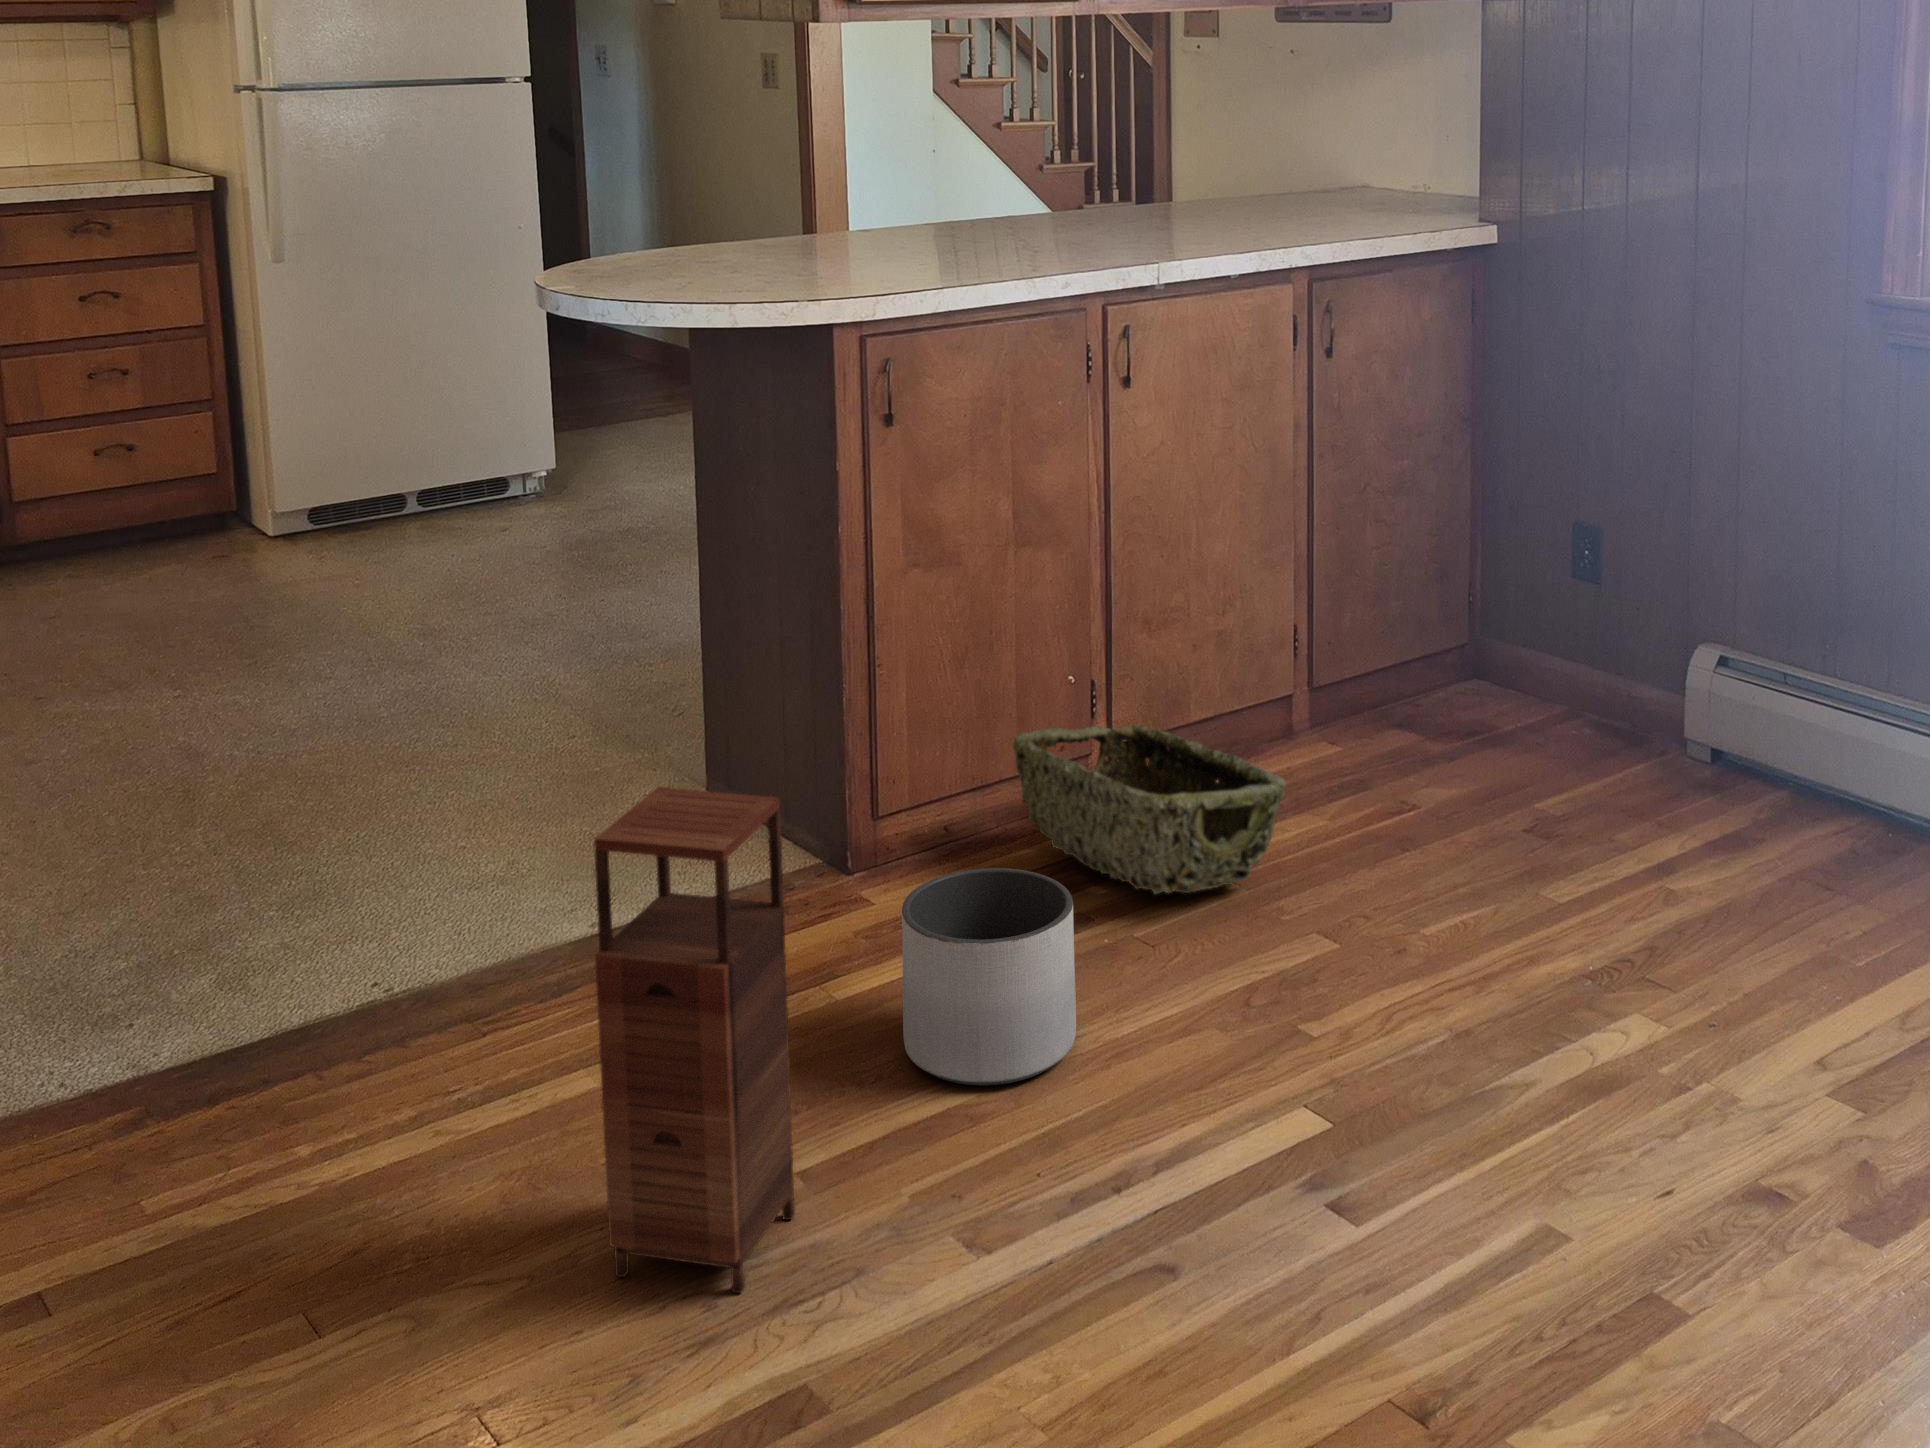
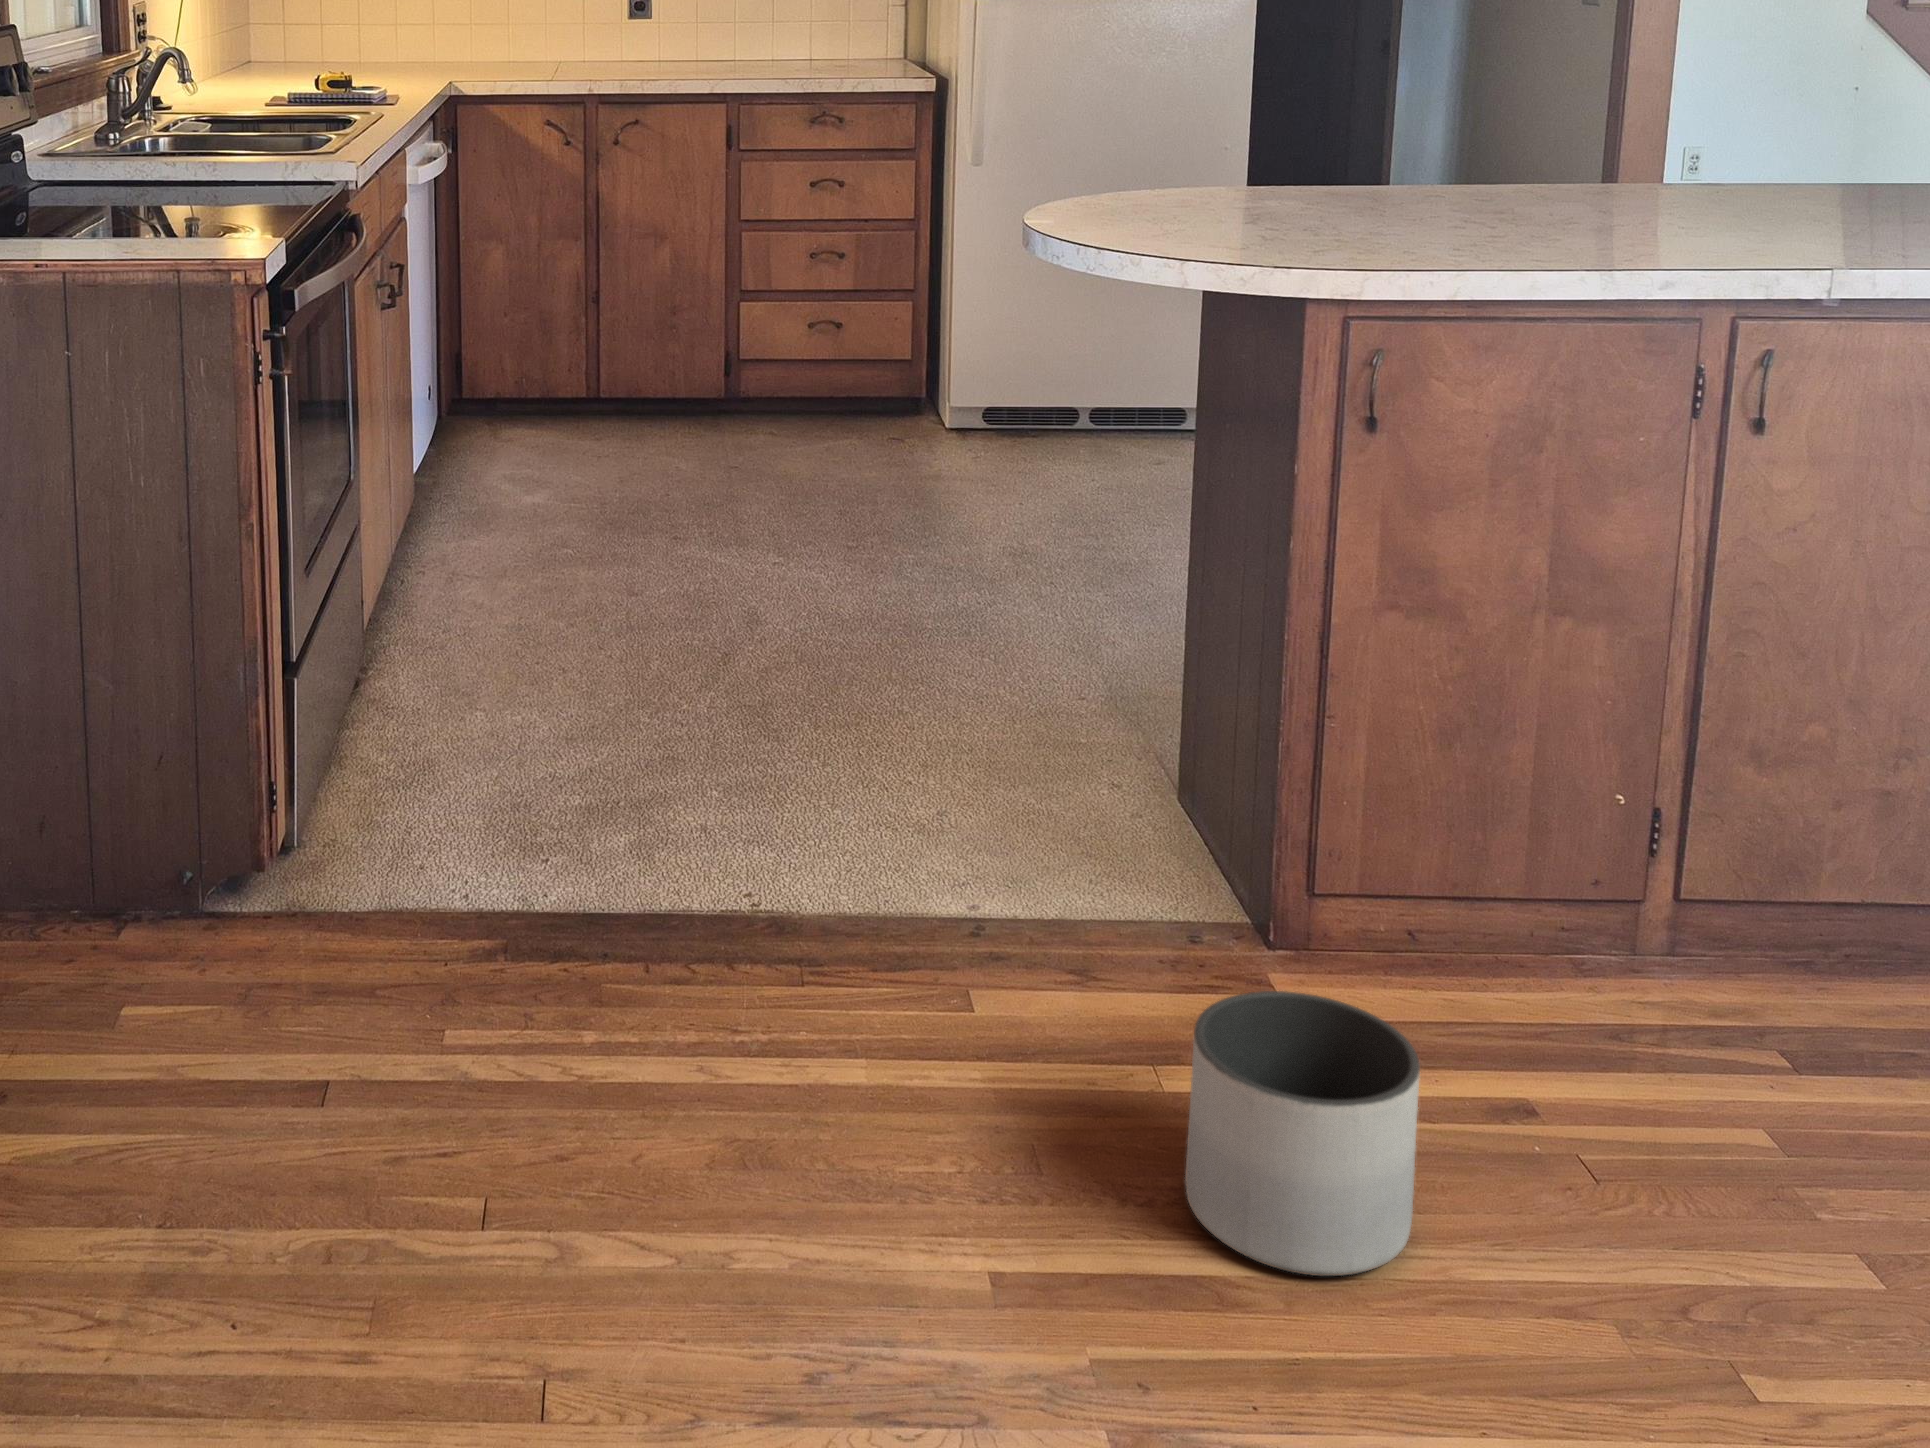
woven basket: present [1013,725,1286,894] -> none [1499,844,1869,1138]
storage cabinet: present [594,787,795,1293] -> none [737,791,962,1371]

